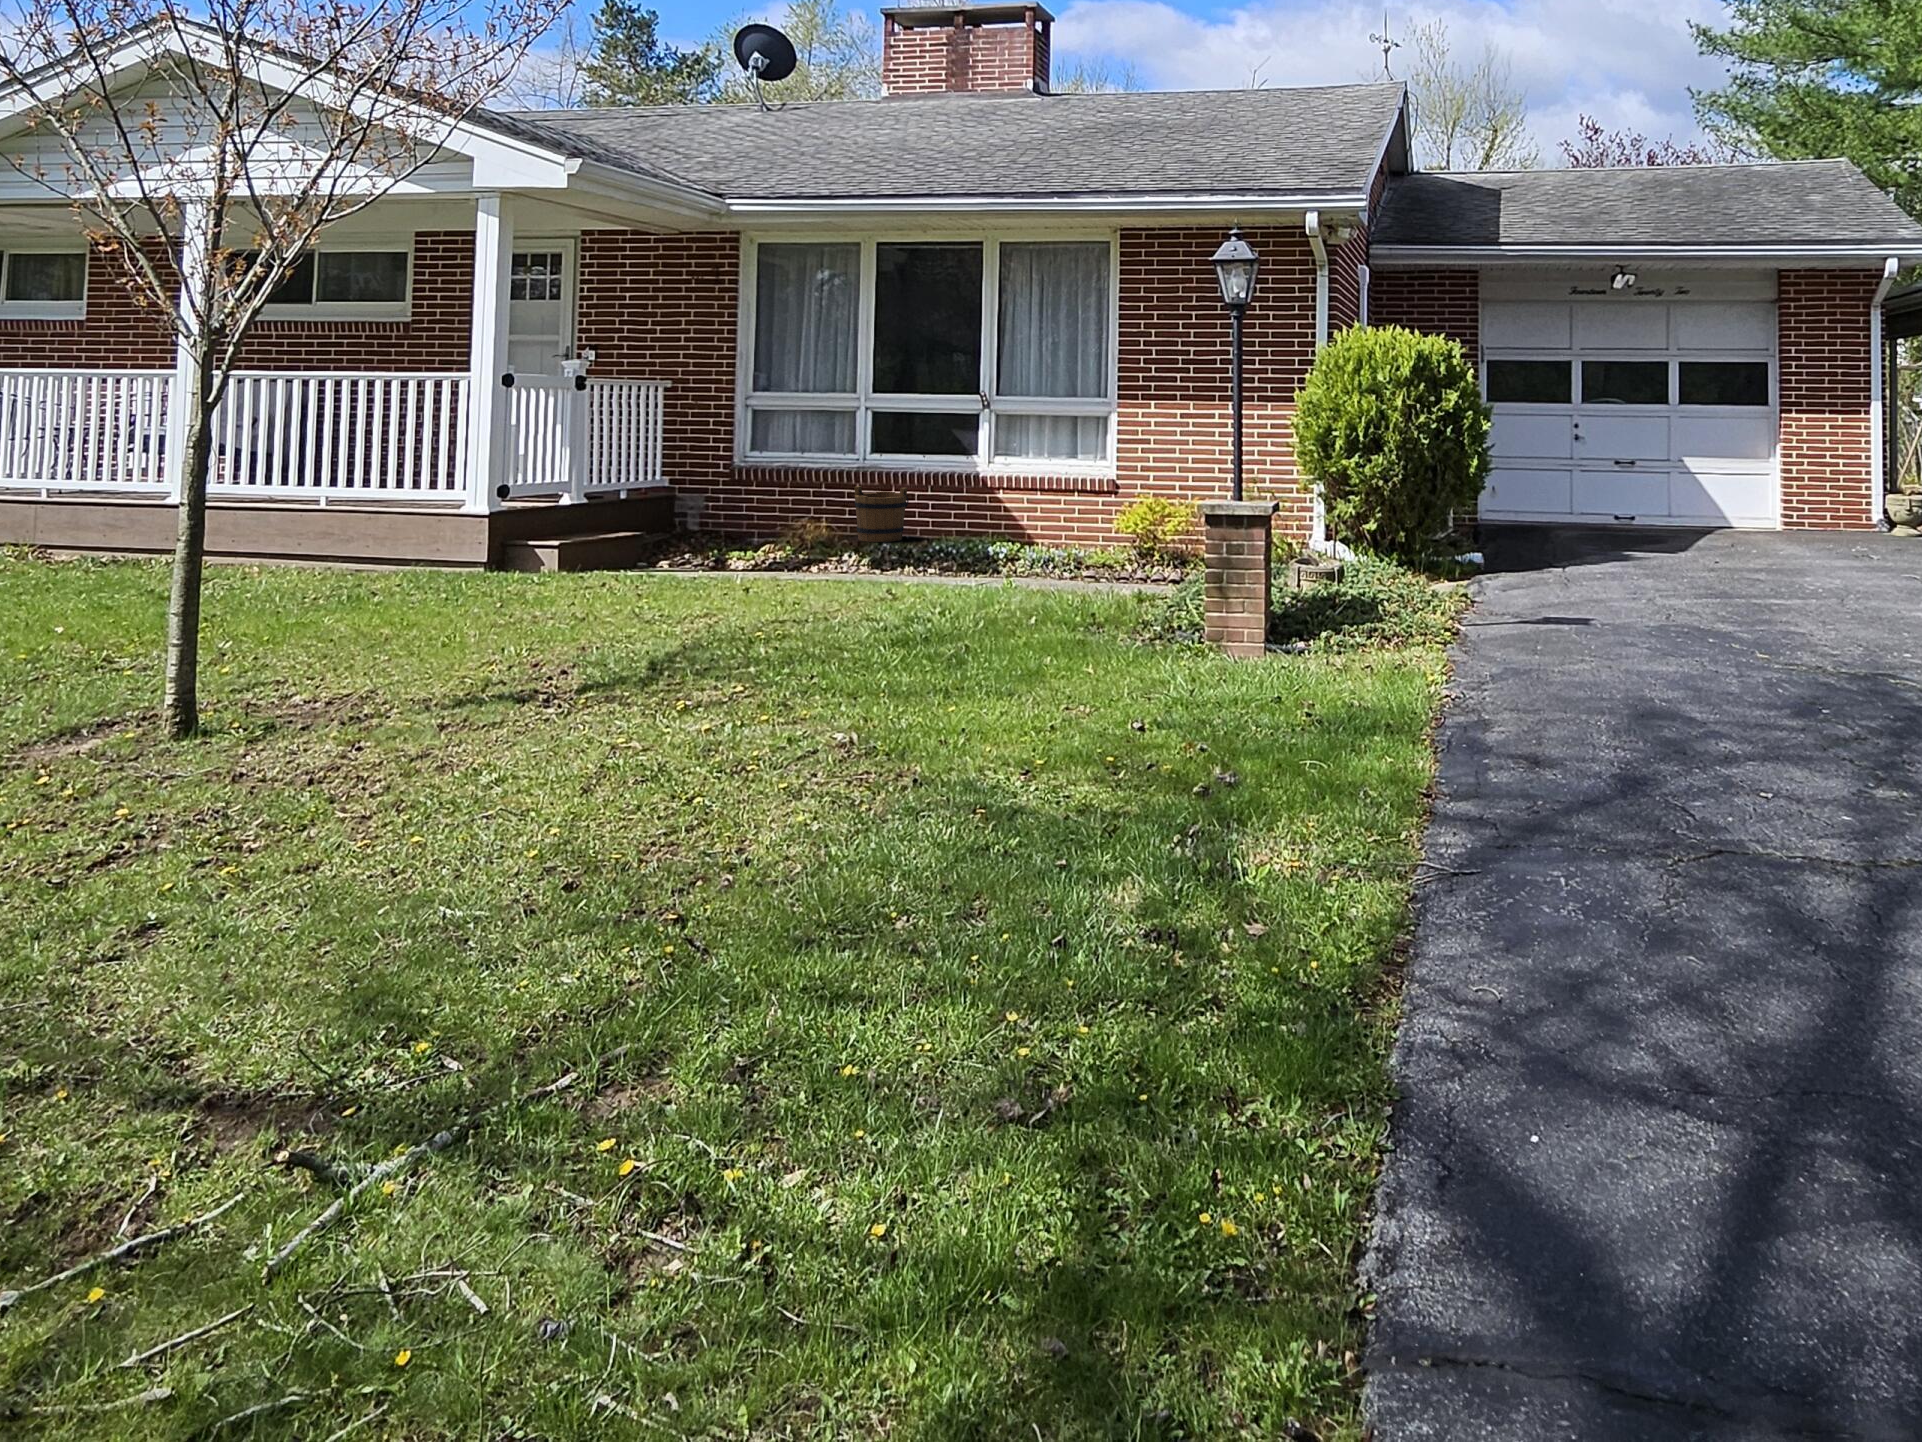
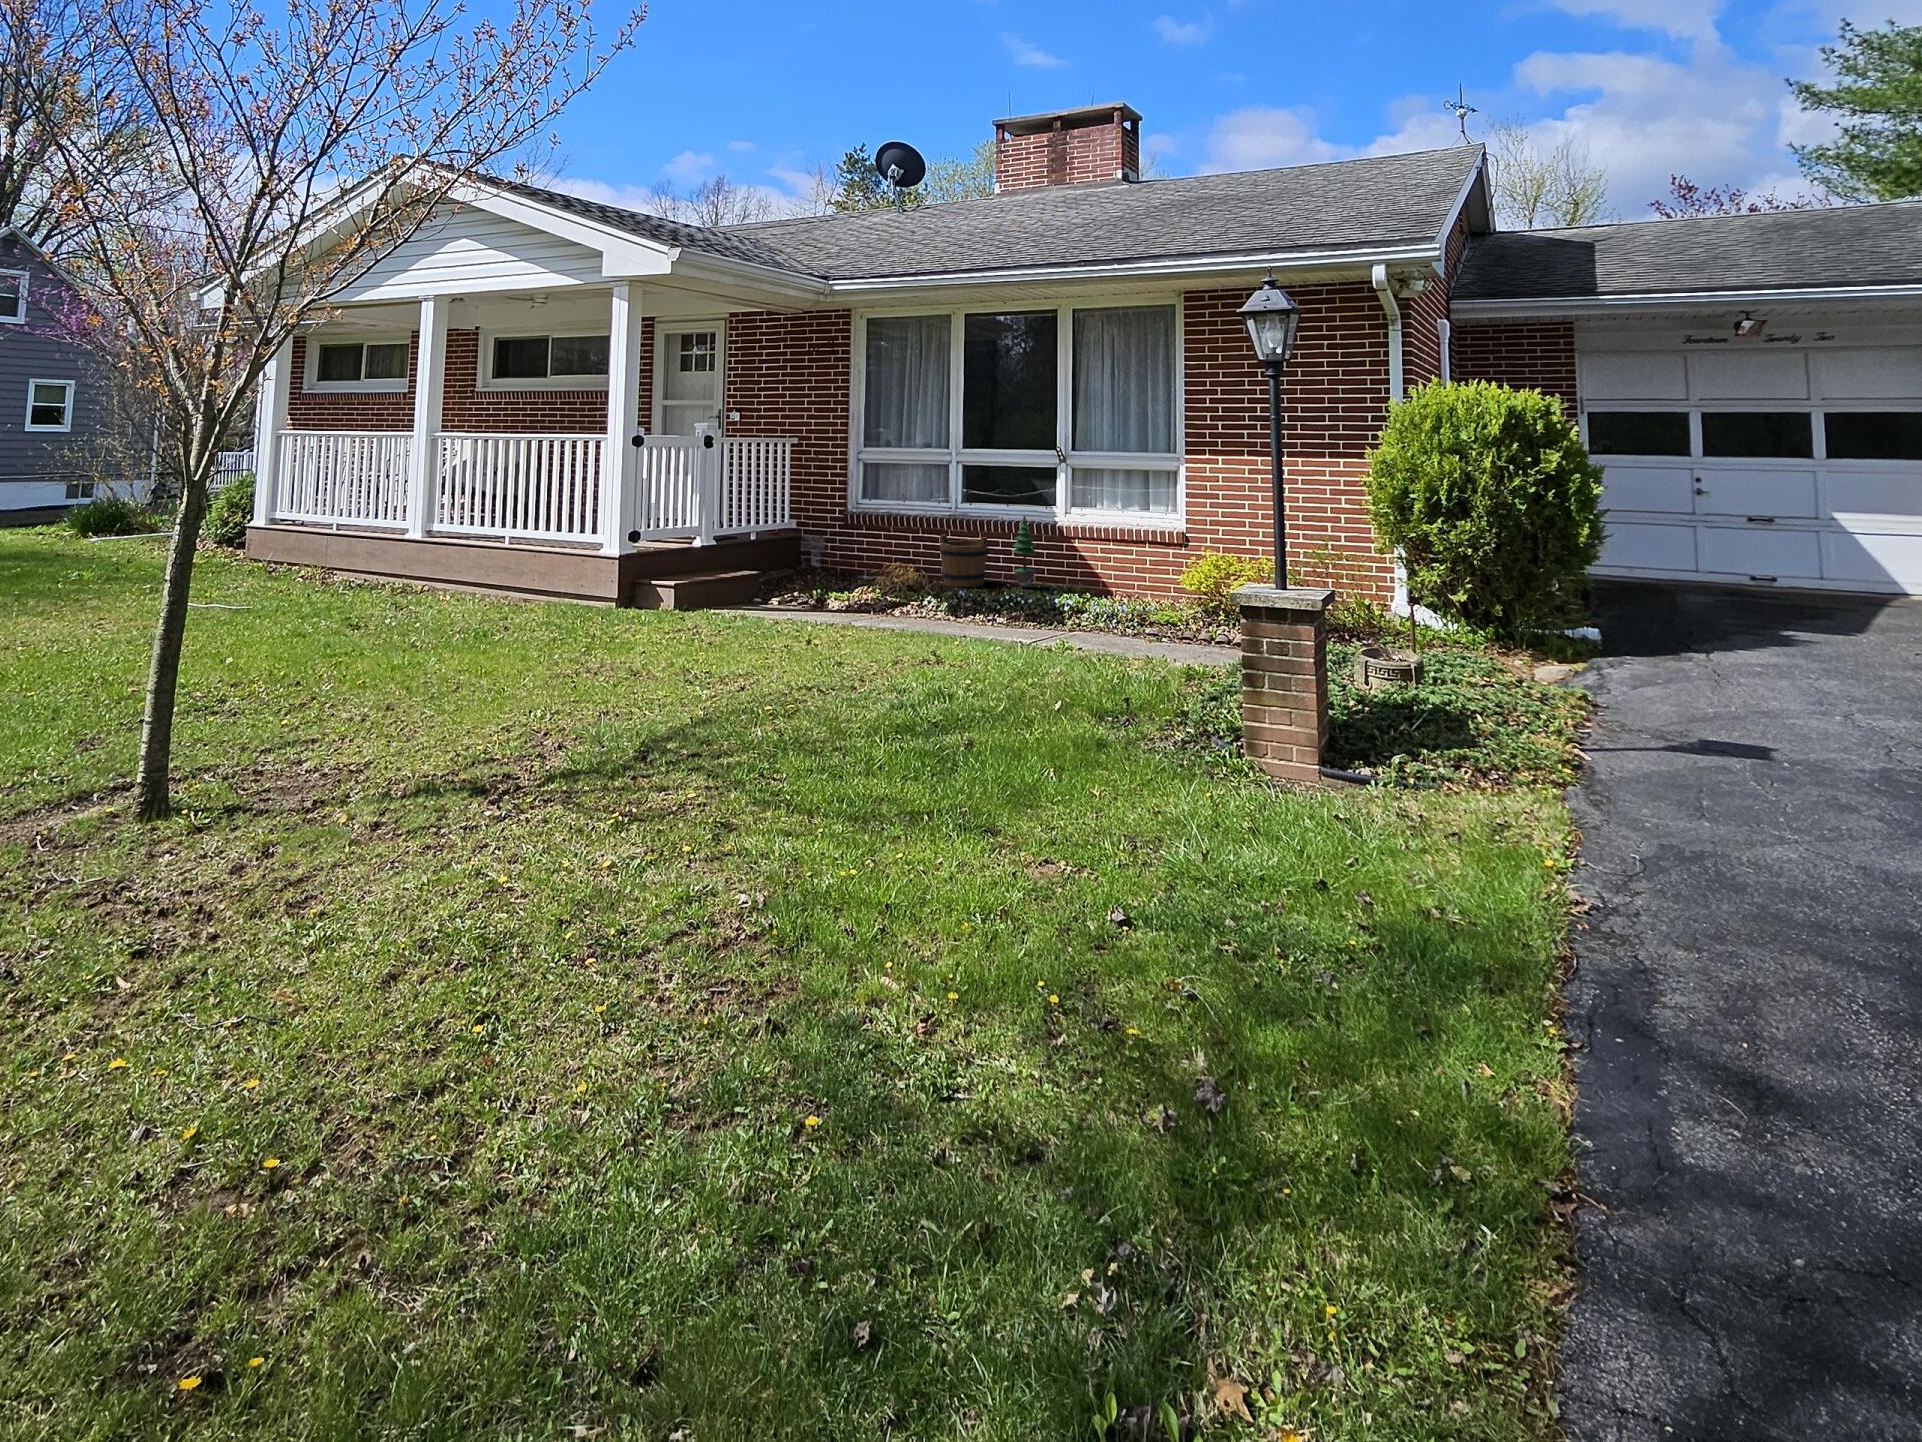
potted tree: none [933,463,961,541] -> present [1012,515,1037,588]

